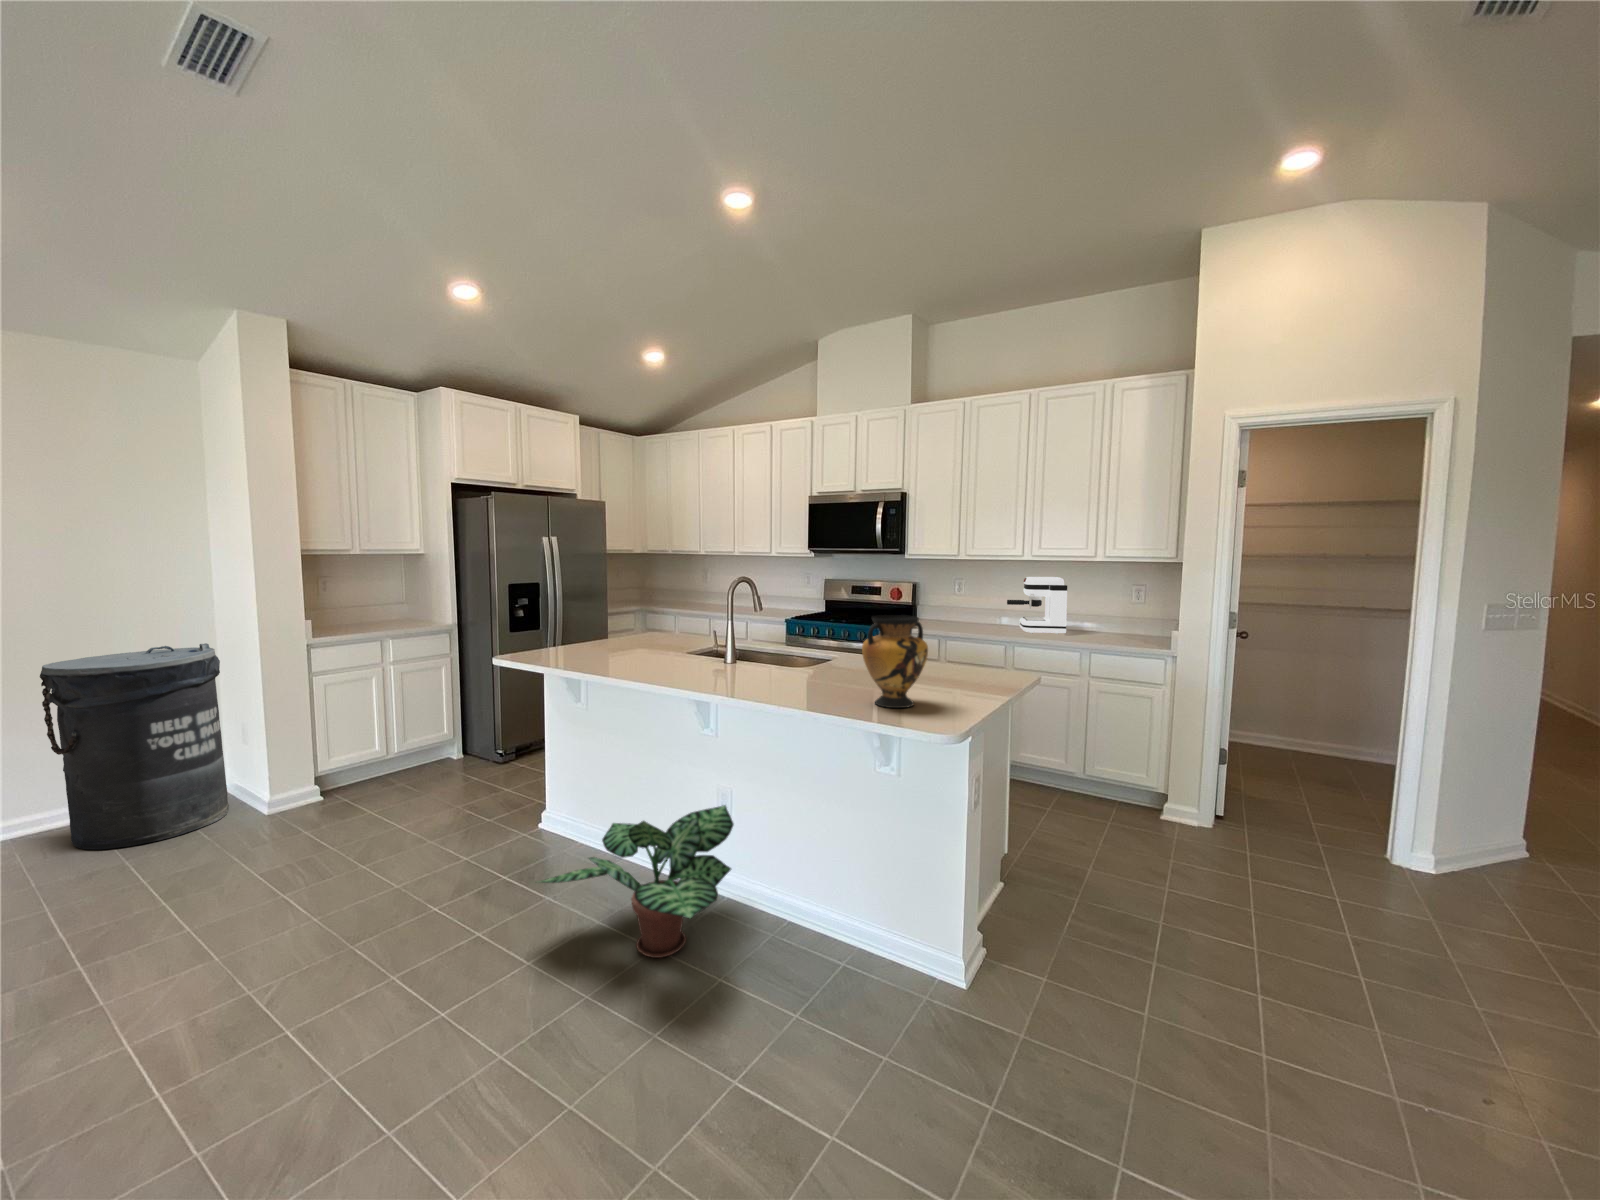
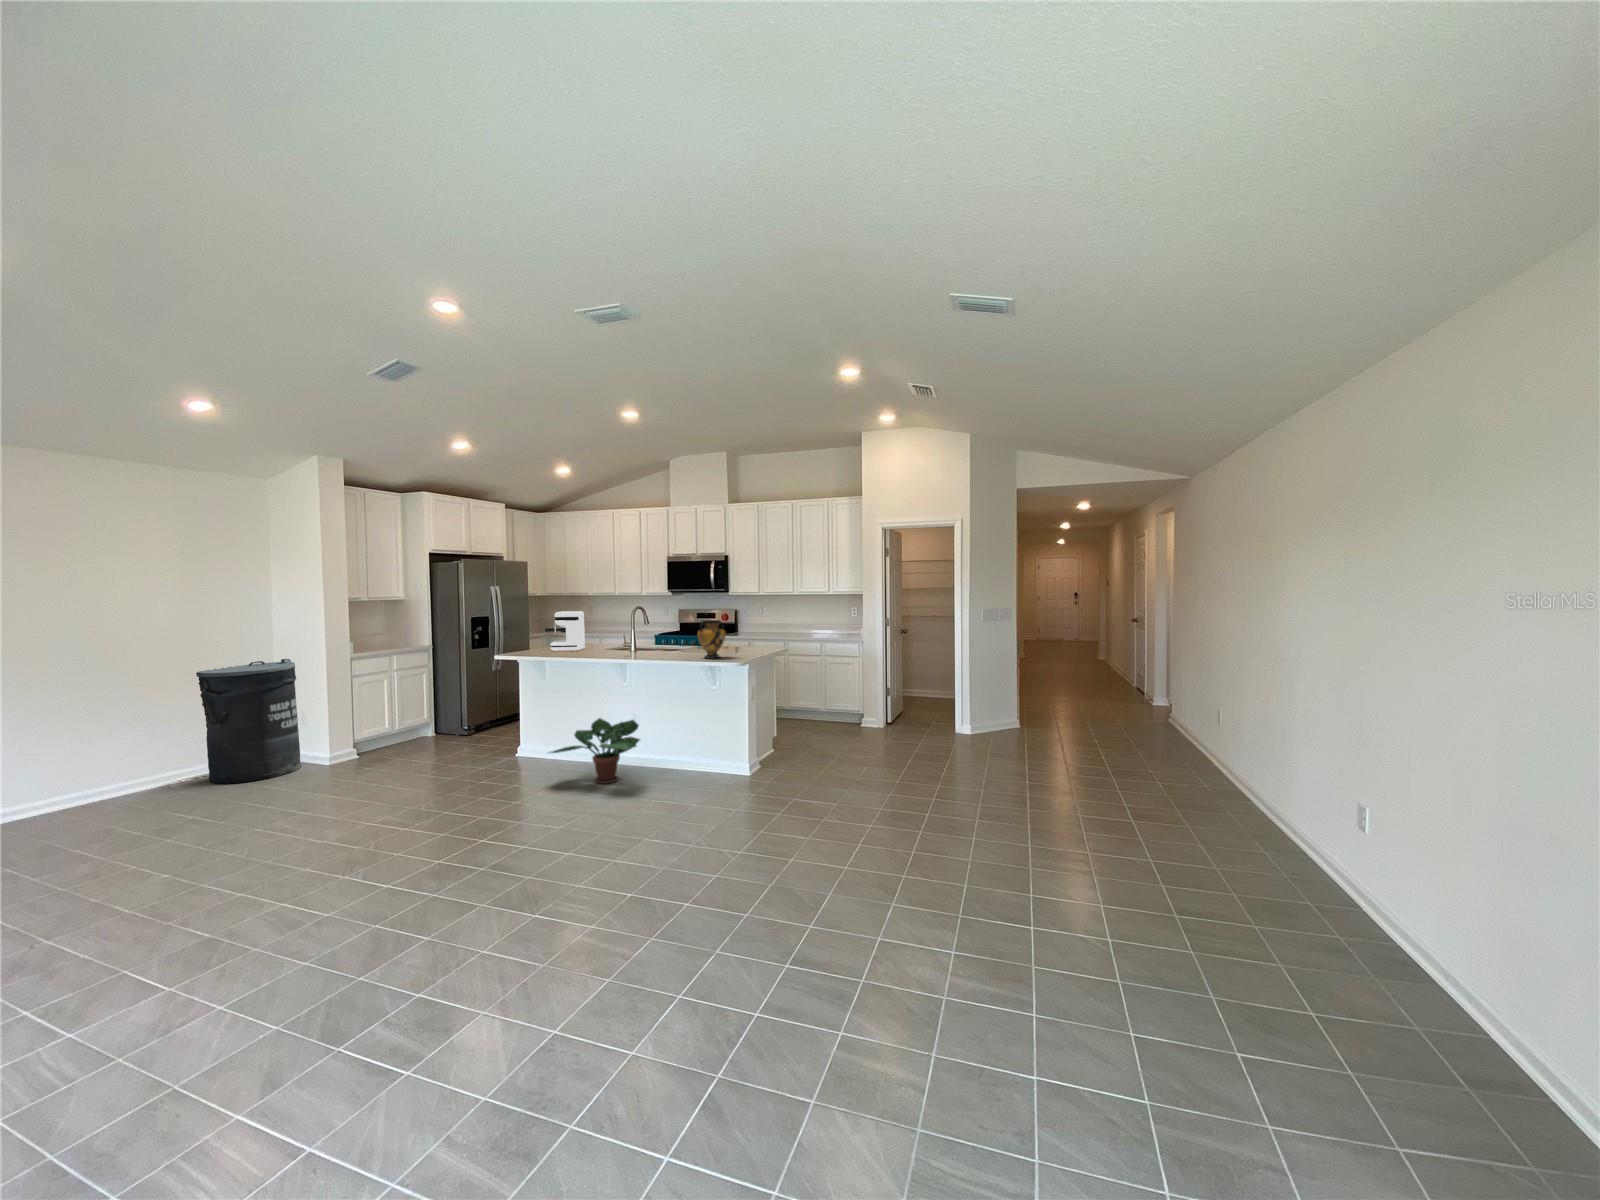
coffee maker: present [1007,577,1067,634] -> present [545,611,585,651]

